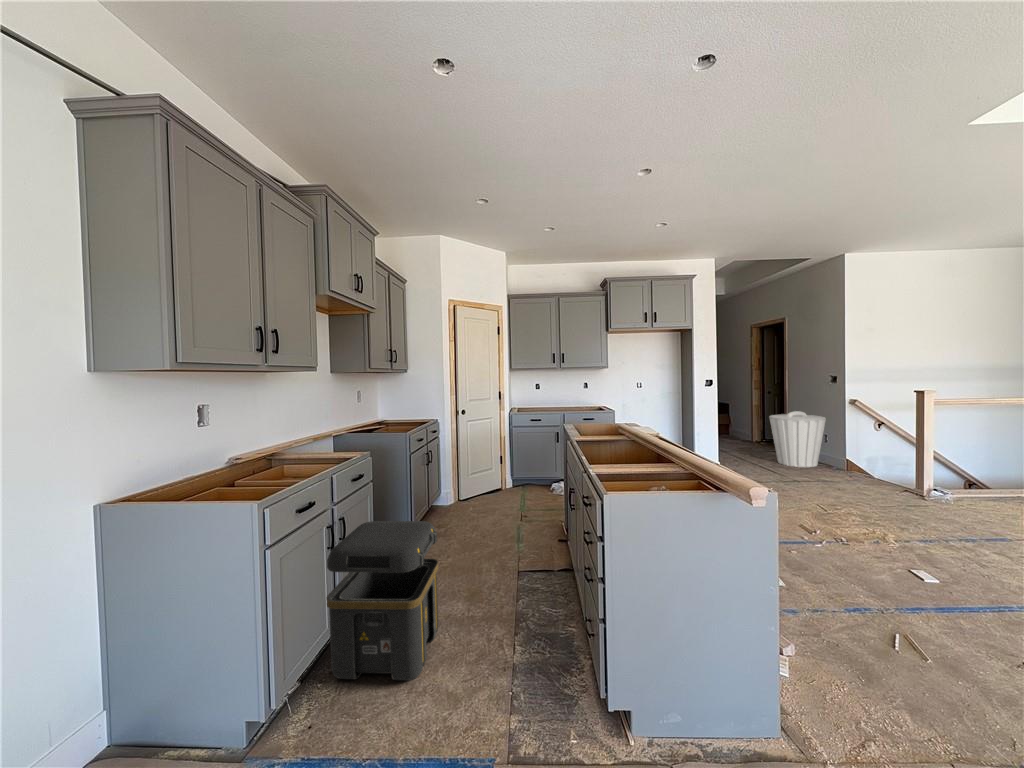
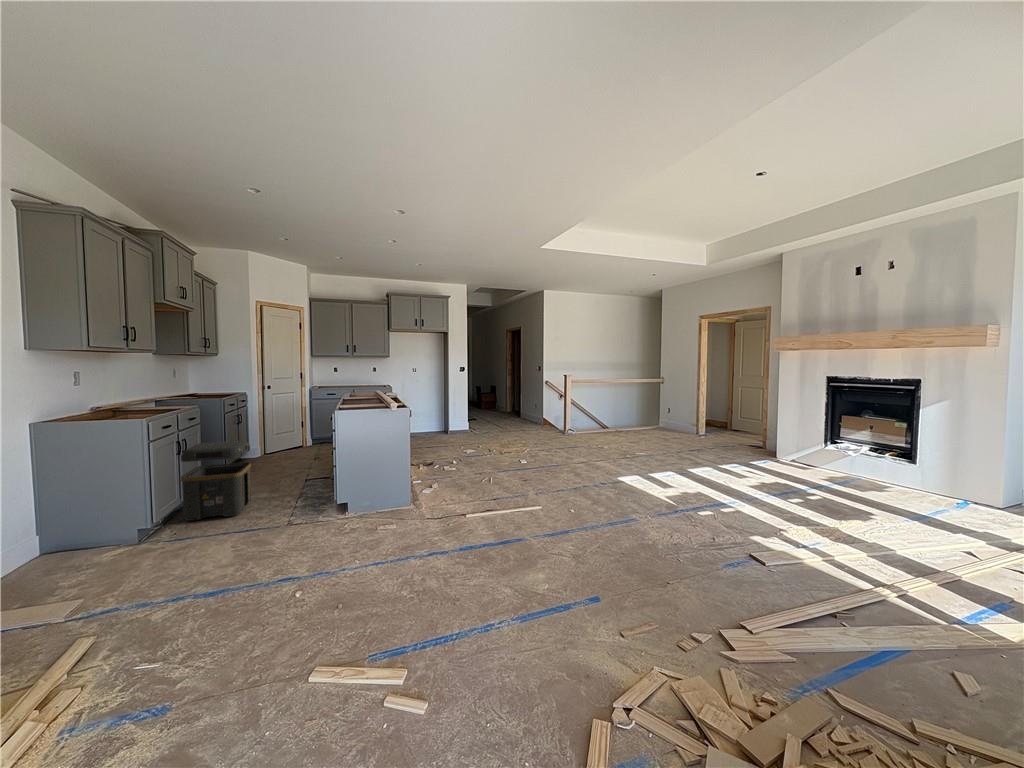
trash can: present [770,411,826,467] -> none [504,389,534,425]

